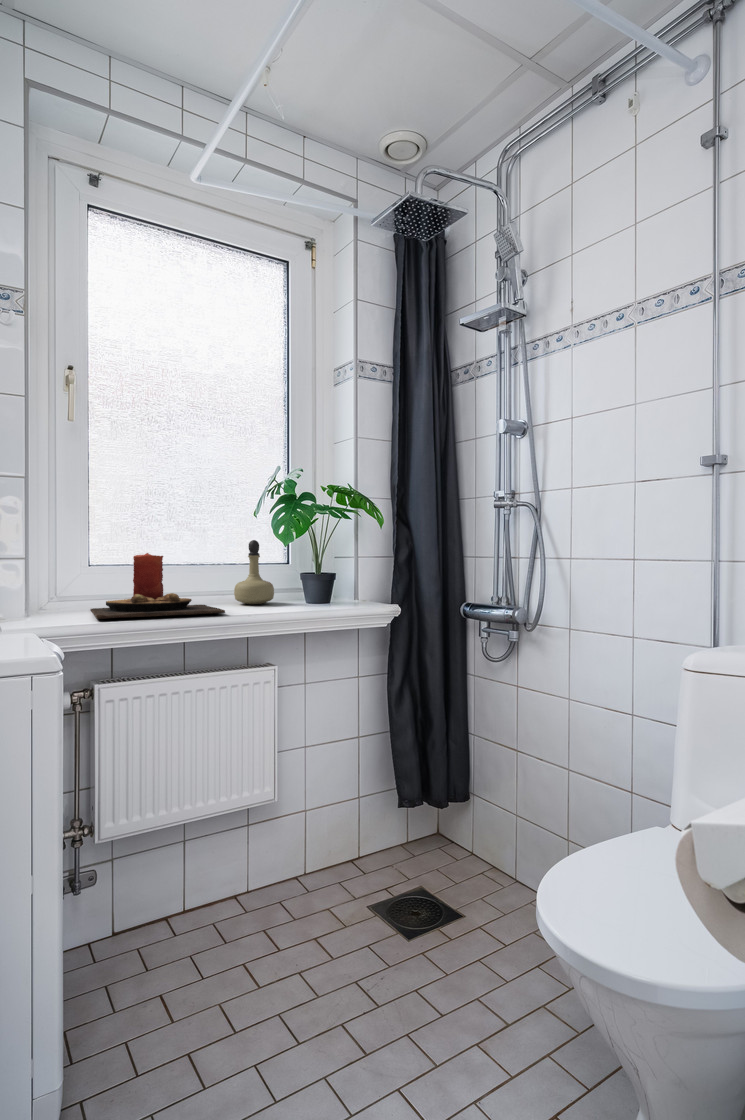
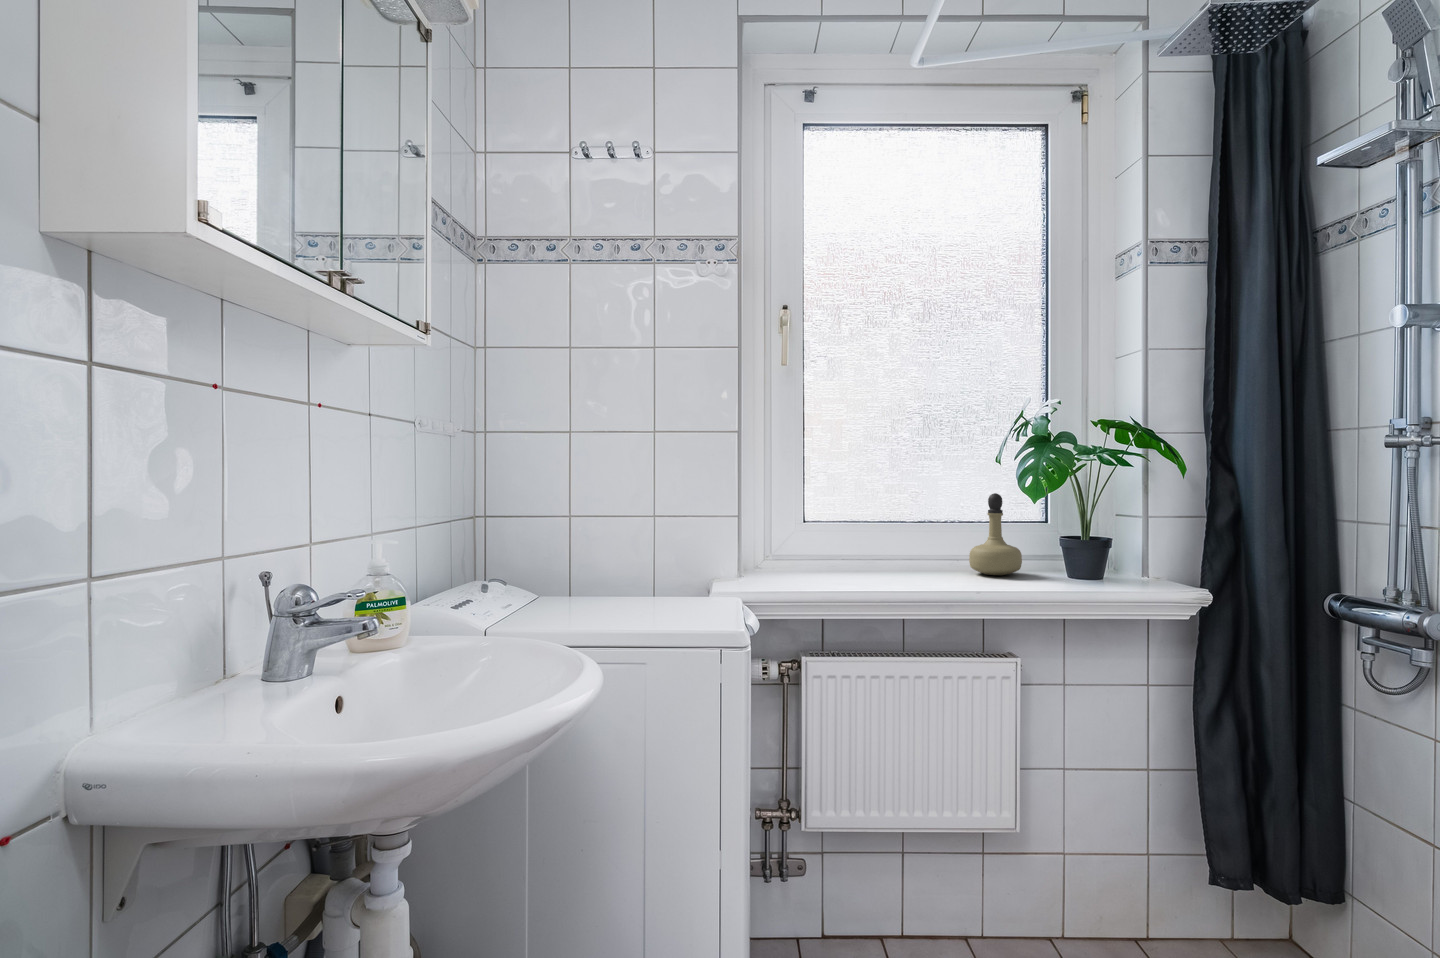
candle: present [91,553,225,619] -> none [801,511,947,588]

